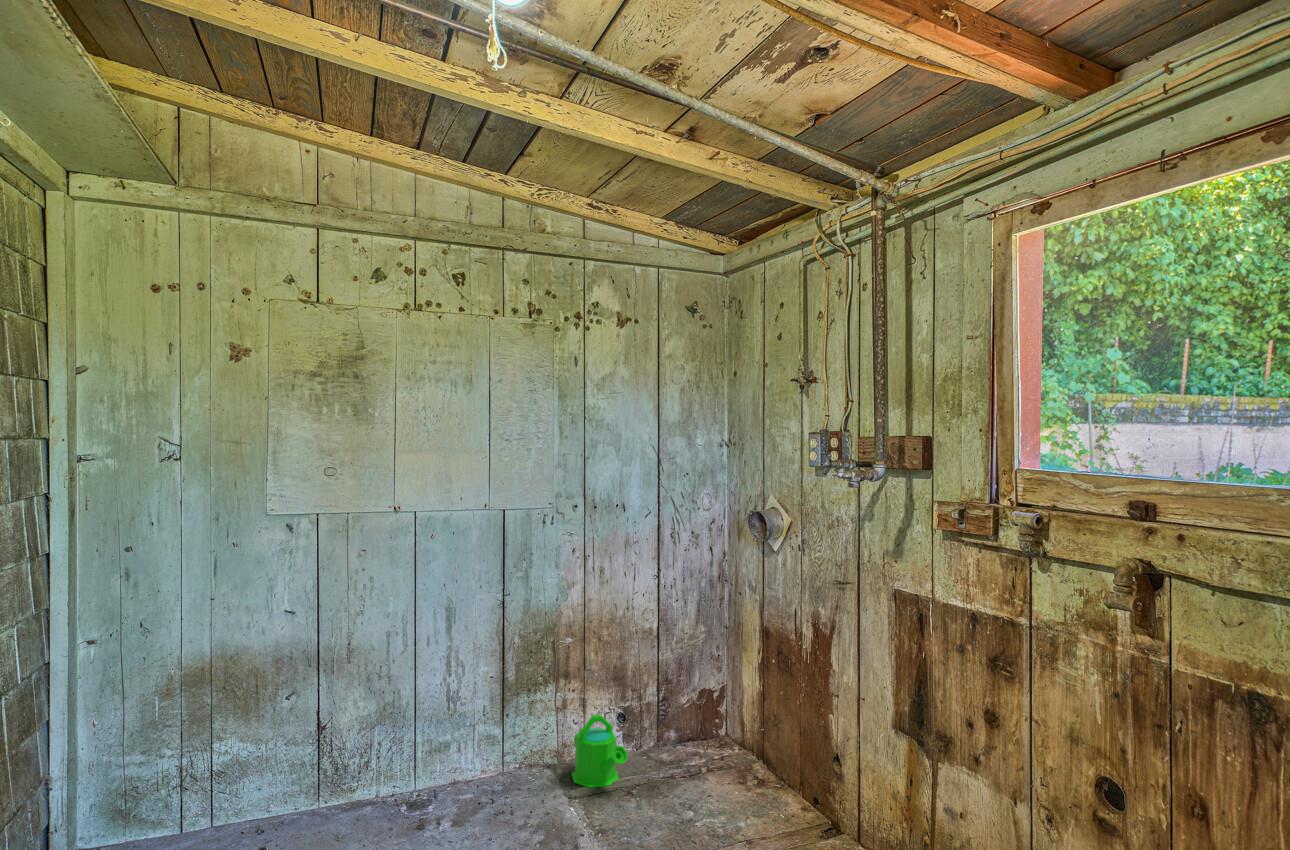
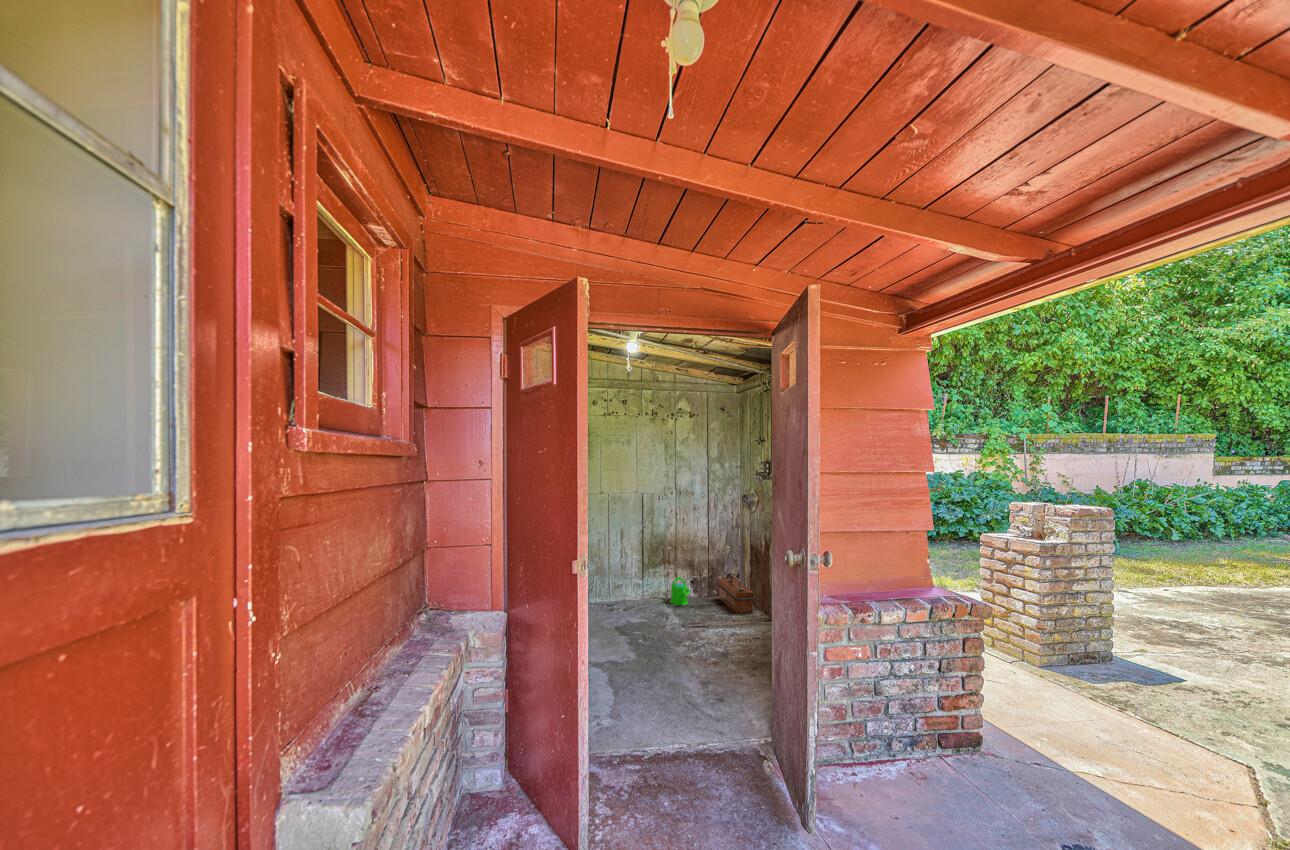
toolbox: none [681,696,790,808] -> present [718,574,755,614]

